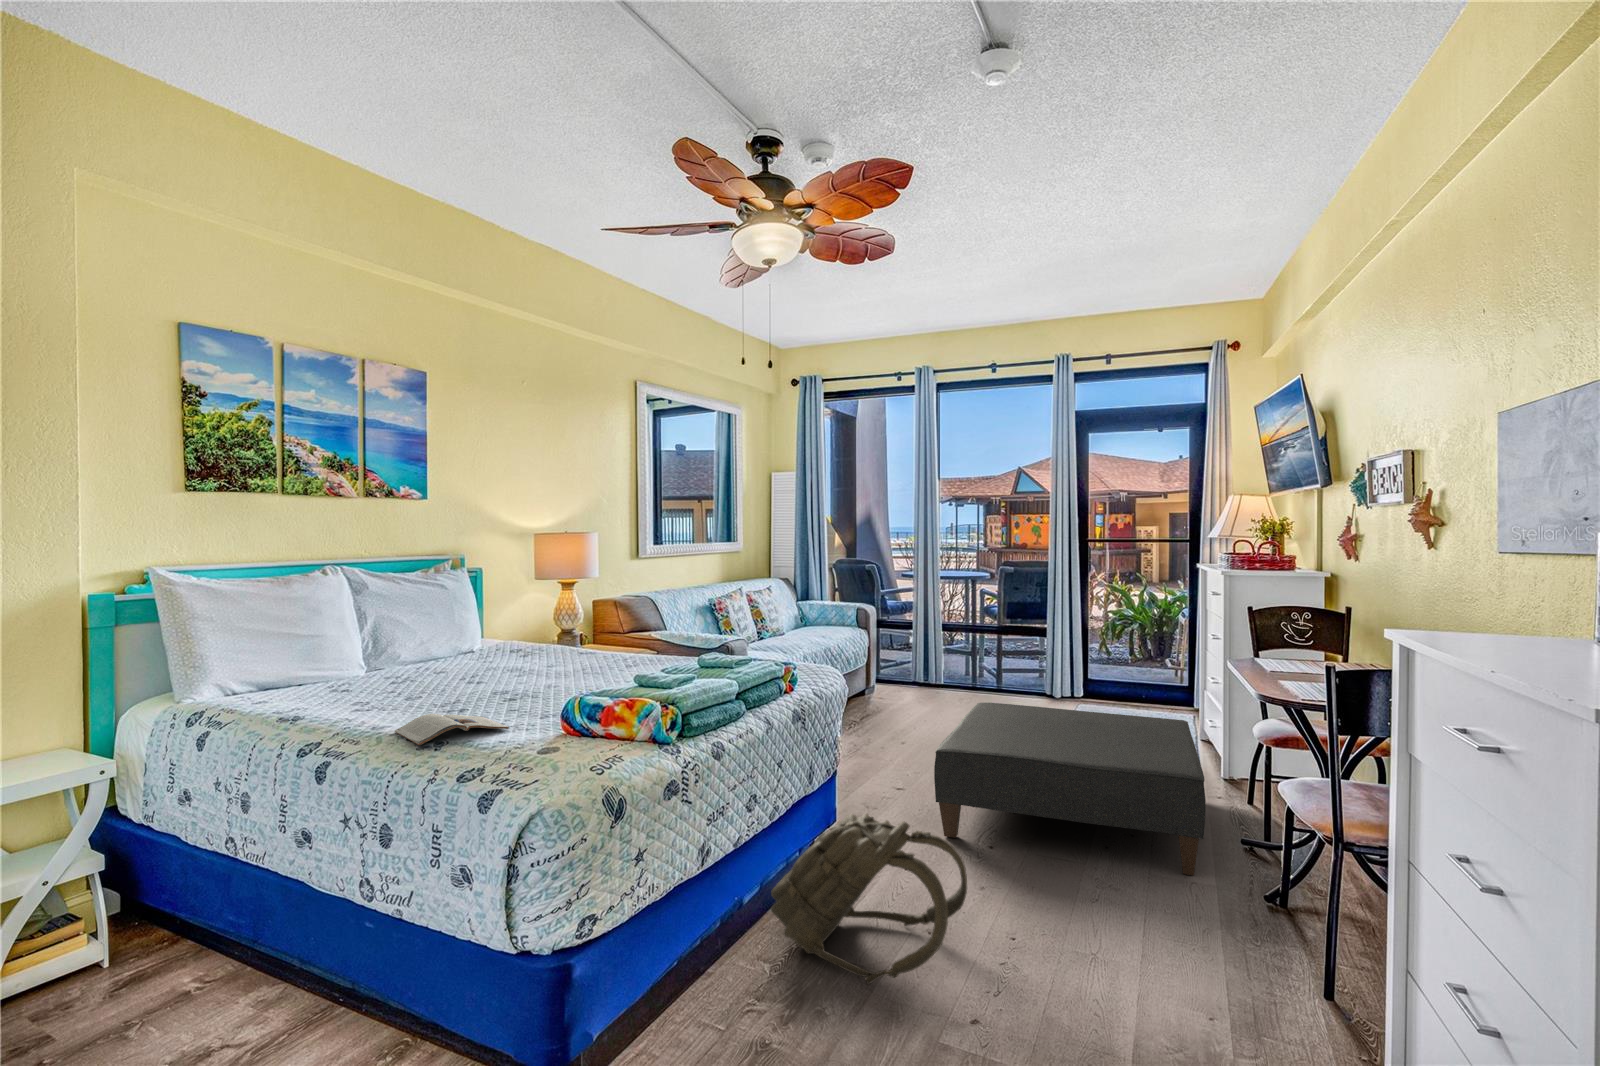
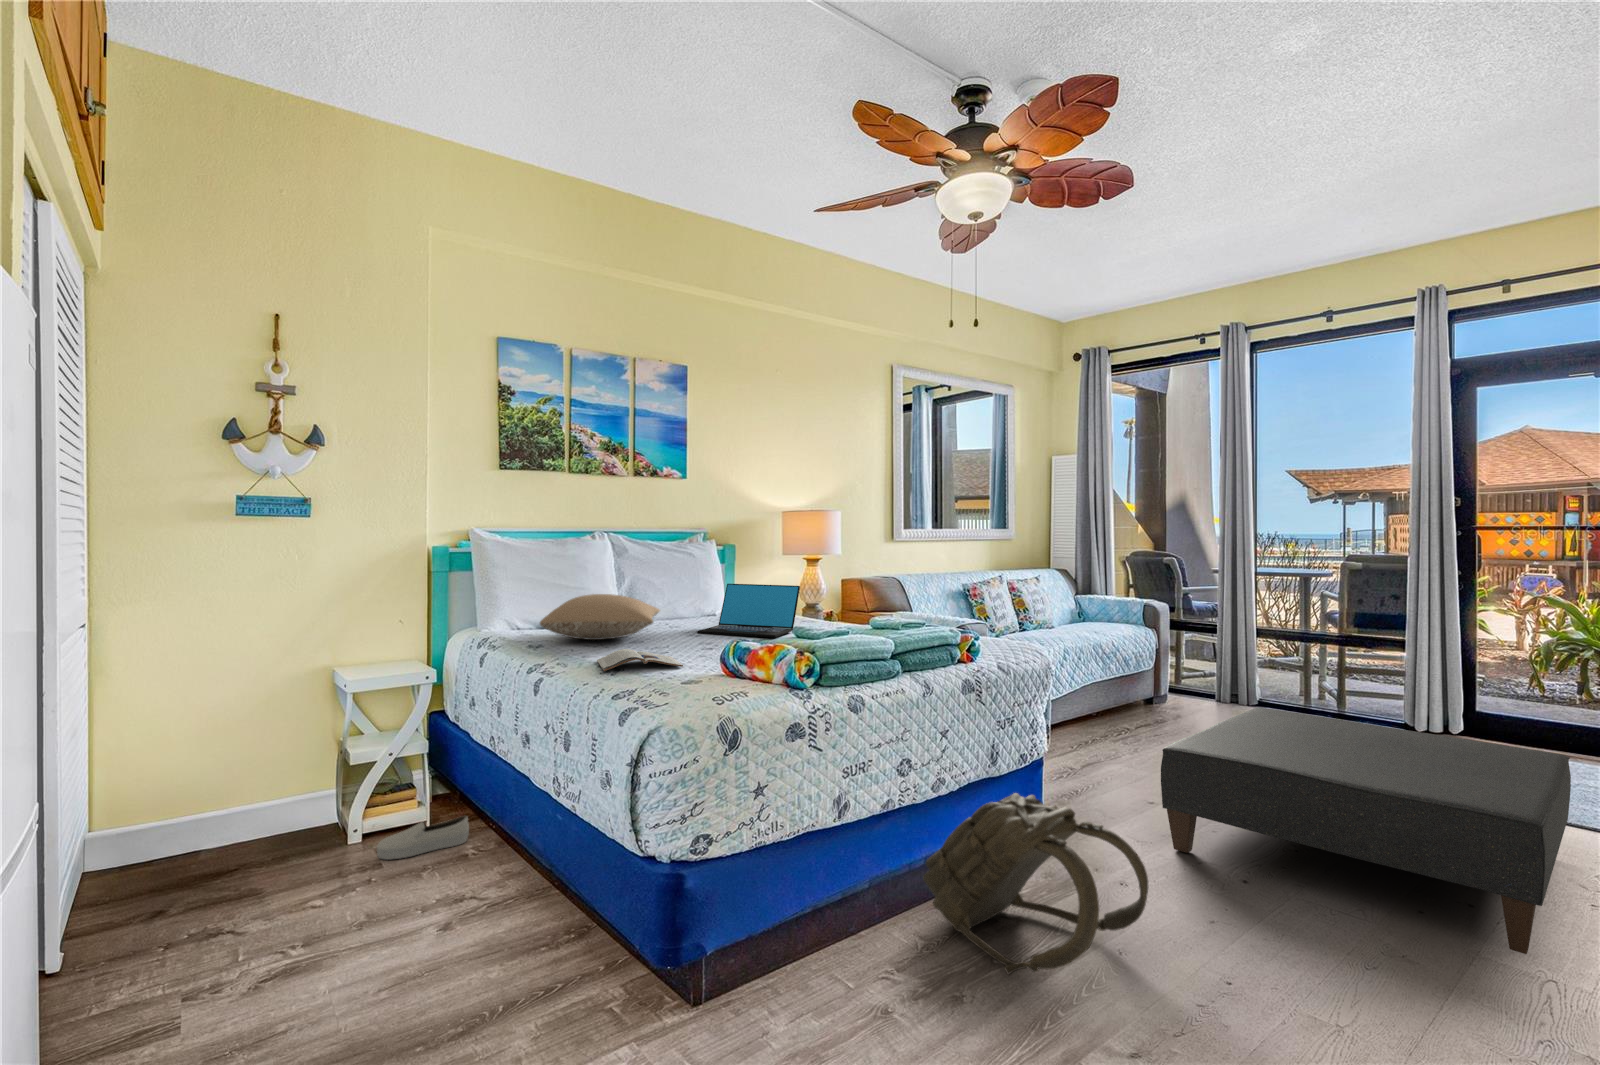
laptop: none [478,620,587,681] -> present [697,584,800,638]
pillow: none [296,646,446,702] -> present [540,594,660,640]
shoe: none [46,944,189,1030] -> present [377,816,469,860]

